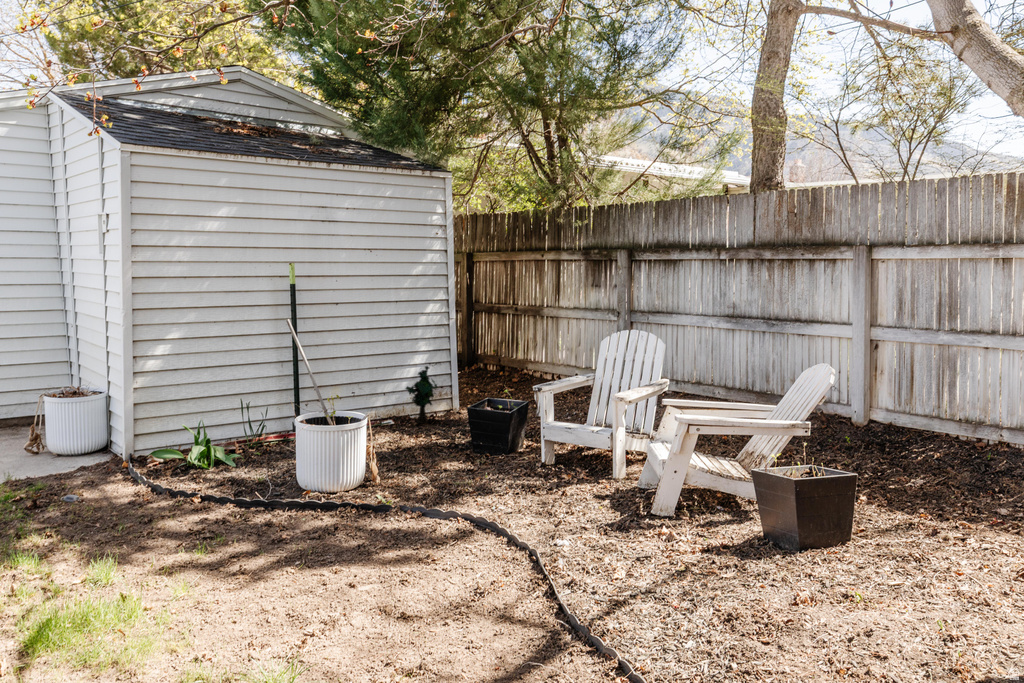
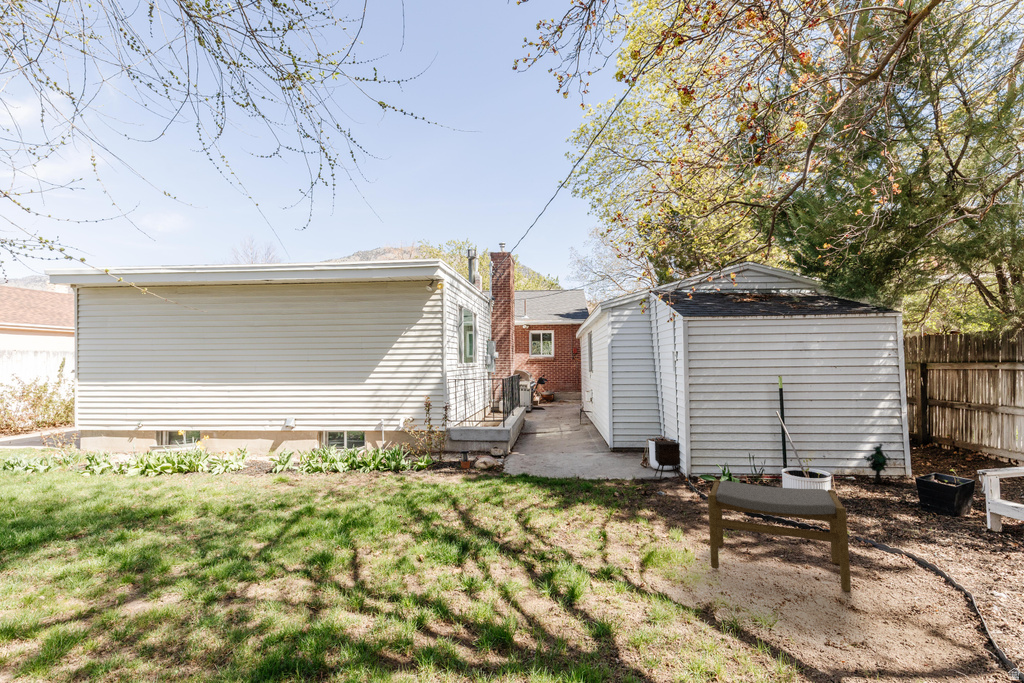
side table: none [60,394,120,476] -> present [655,441,682,481]
footstool: none [154,434,398,625] -> present [708,480,851,592]

